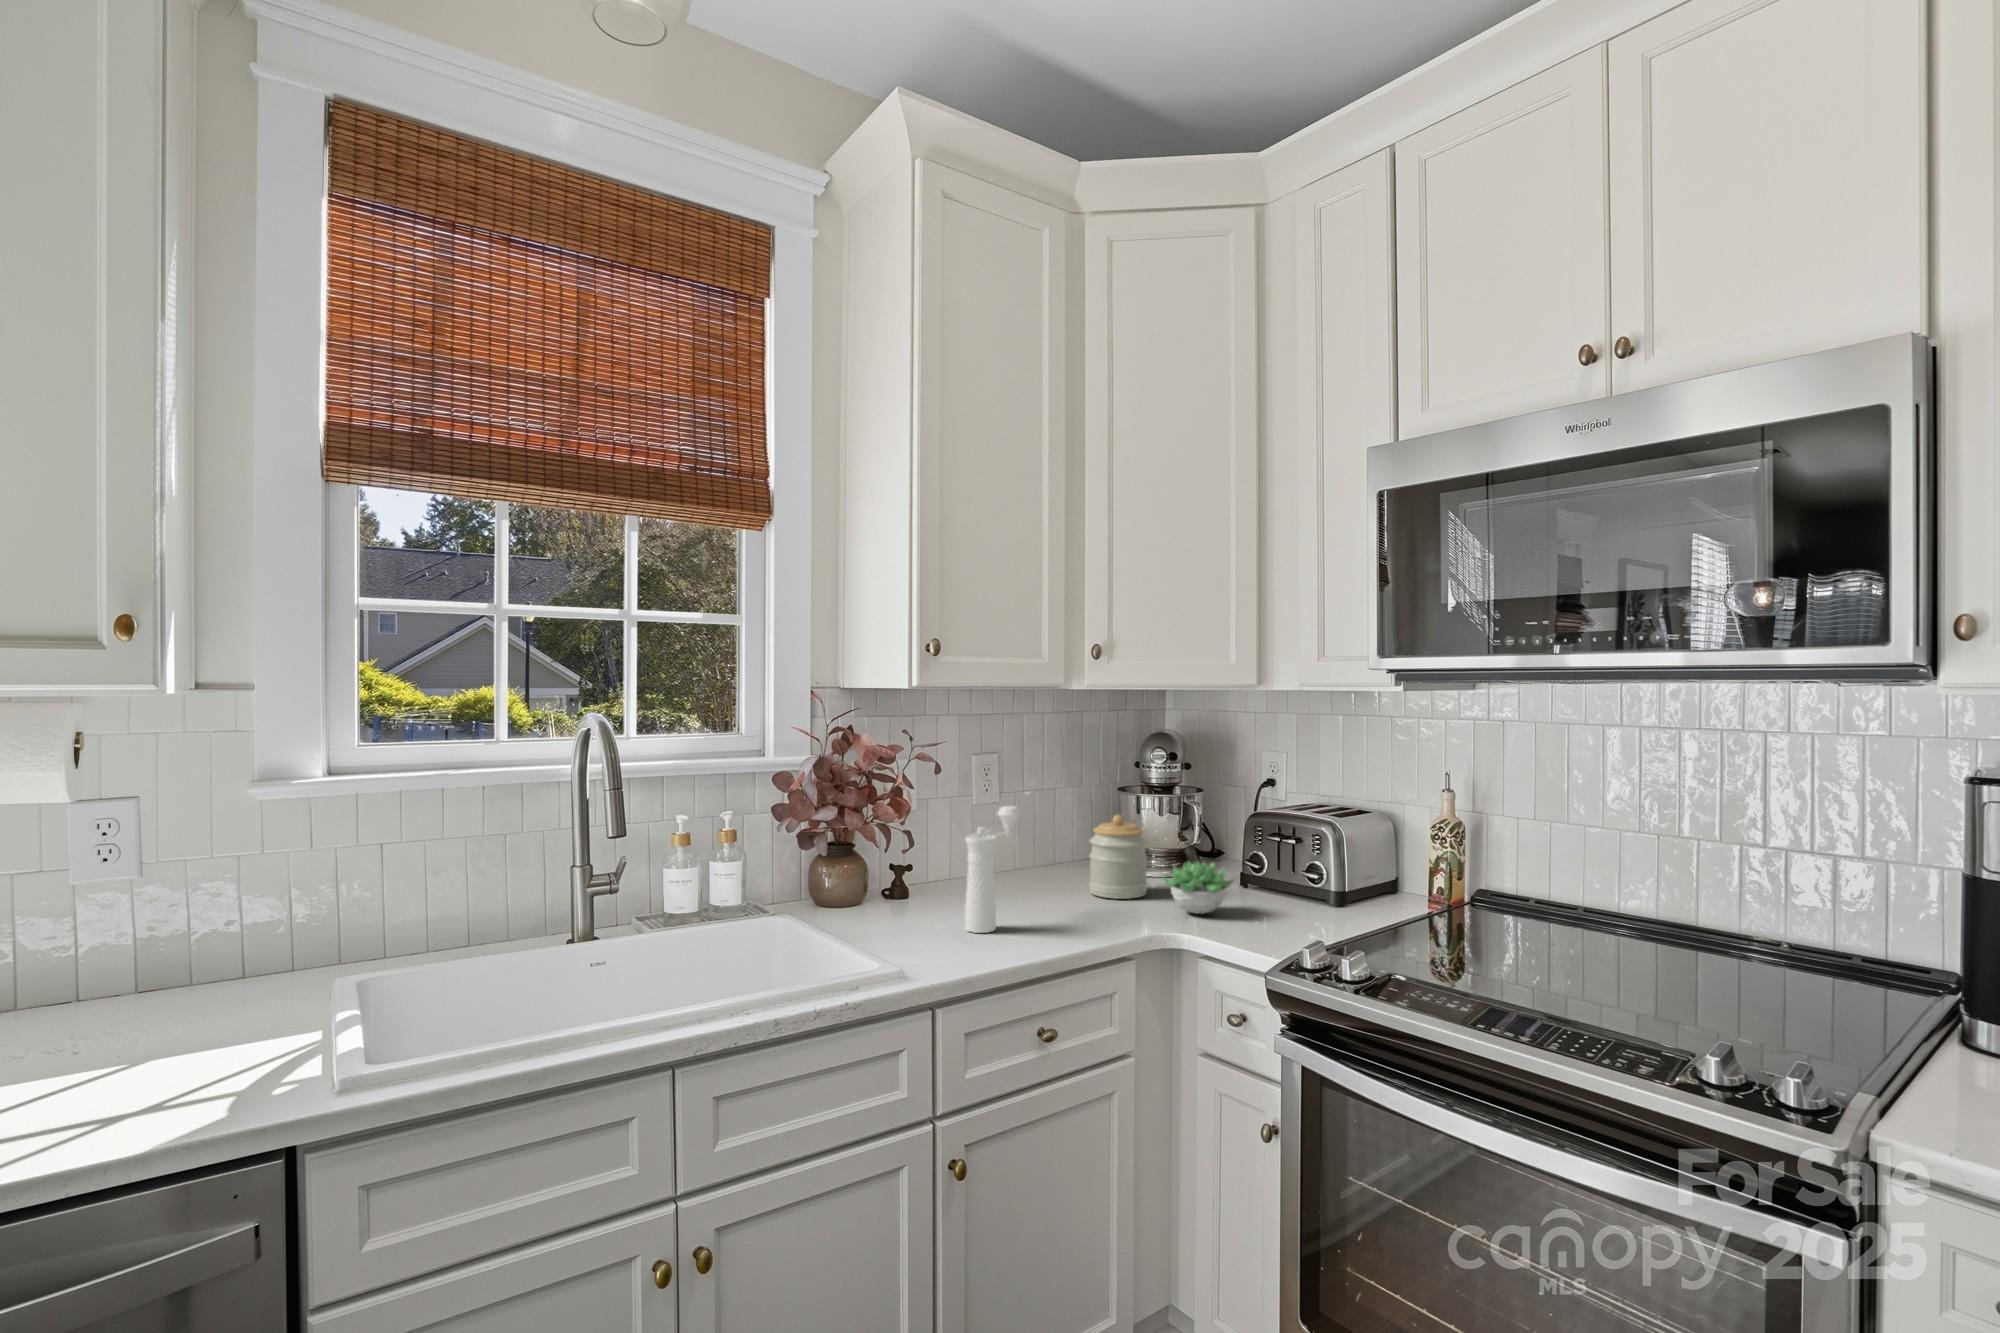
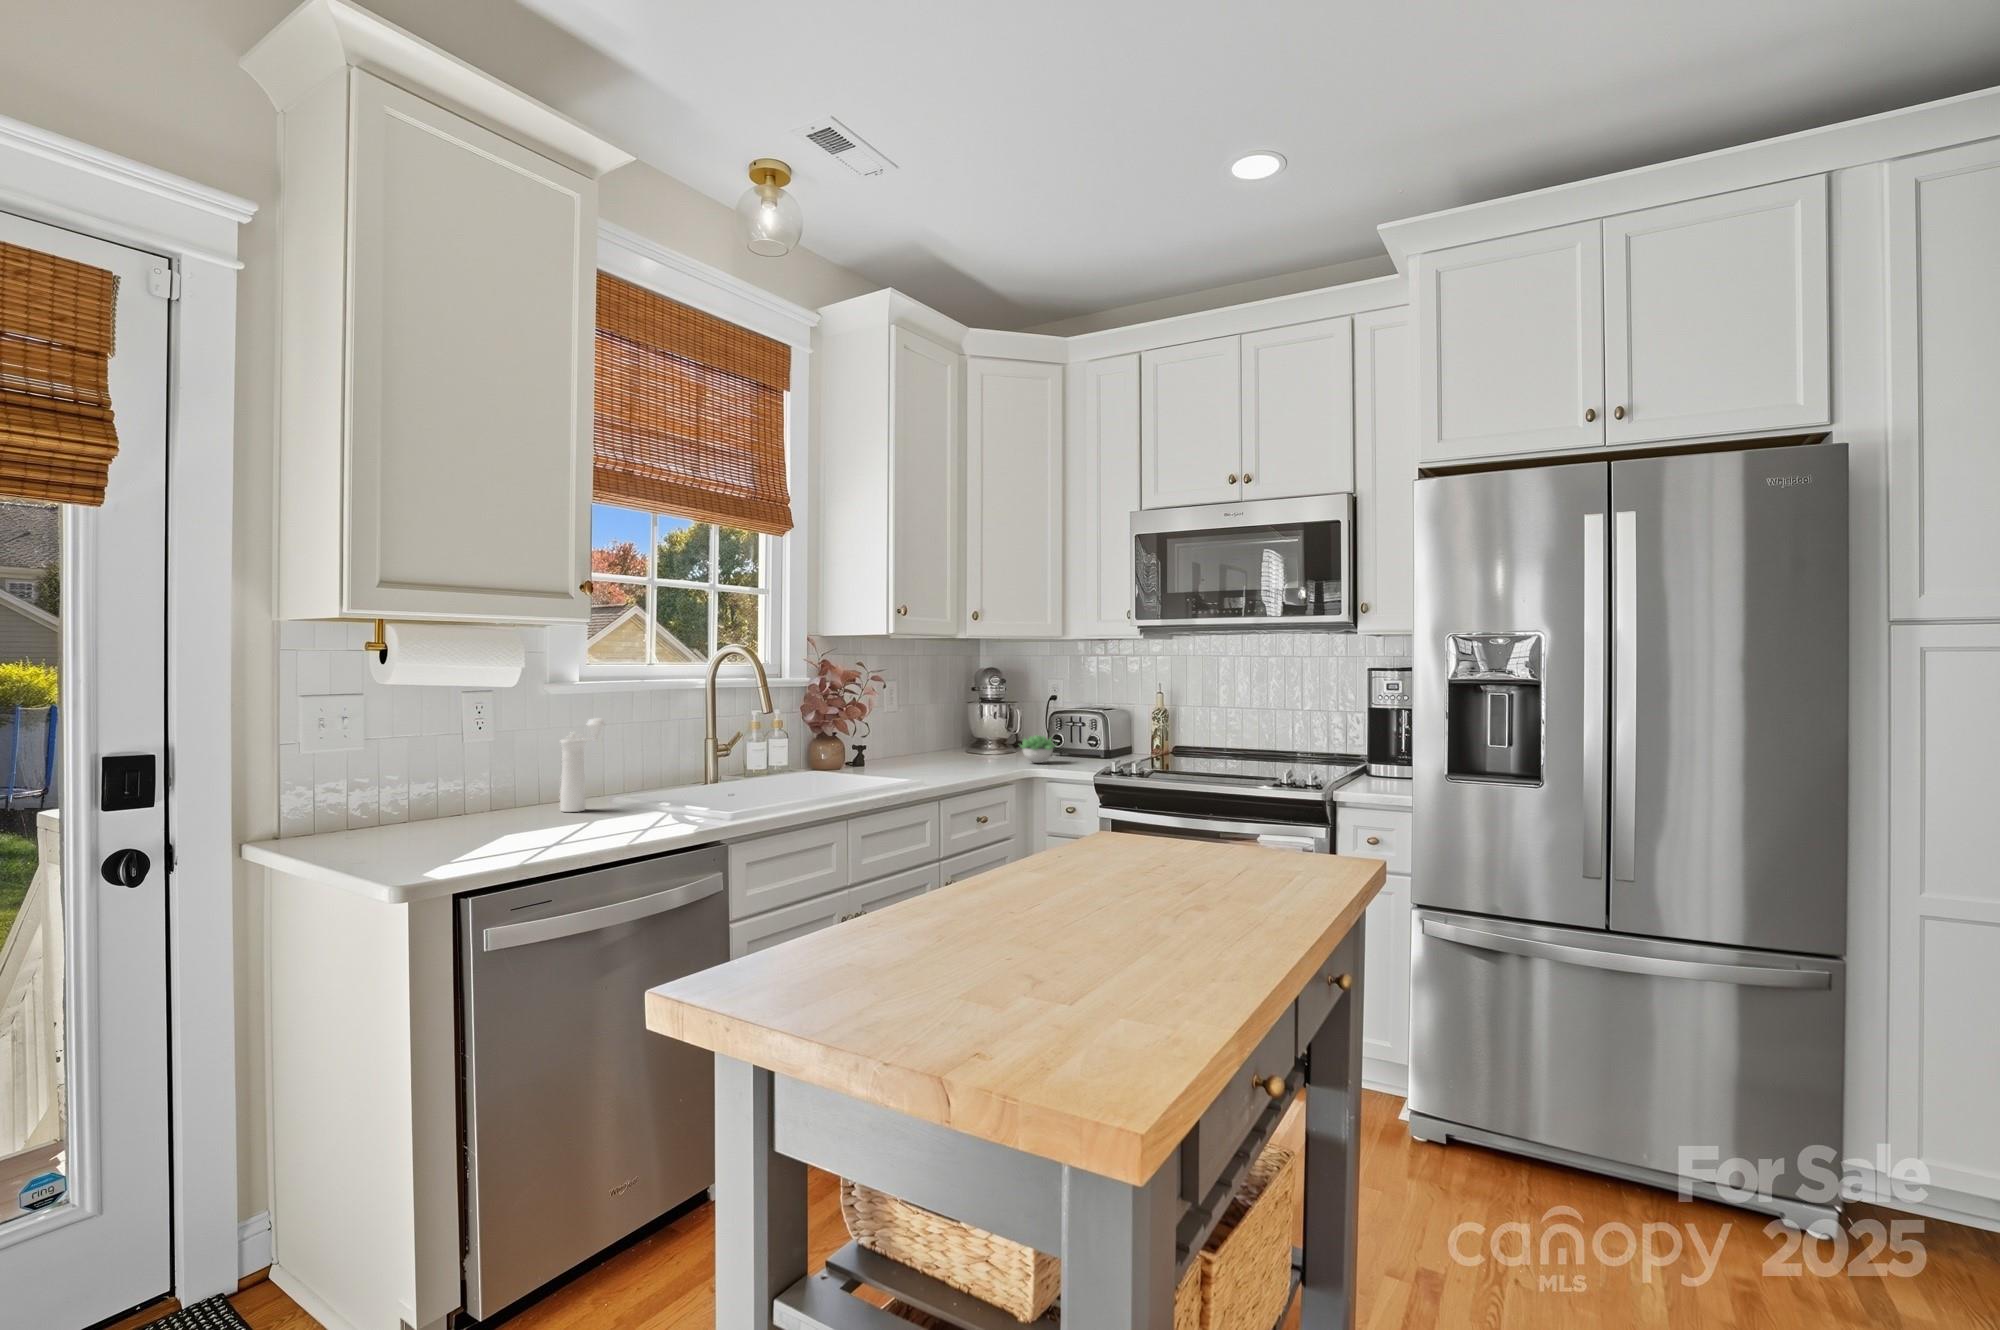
pepper mill: present [965,806,1020,933] -> present [560,719,605,812]
jar: present [1089,815,1147,899] -> none [966,713,1001,761]

